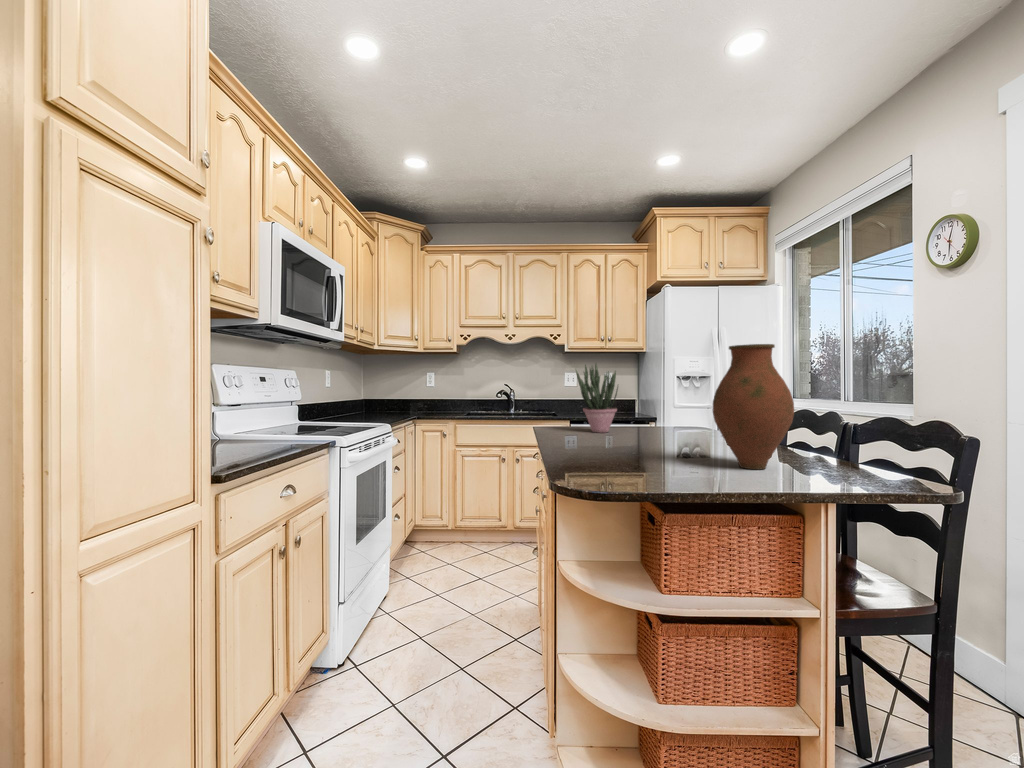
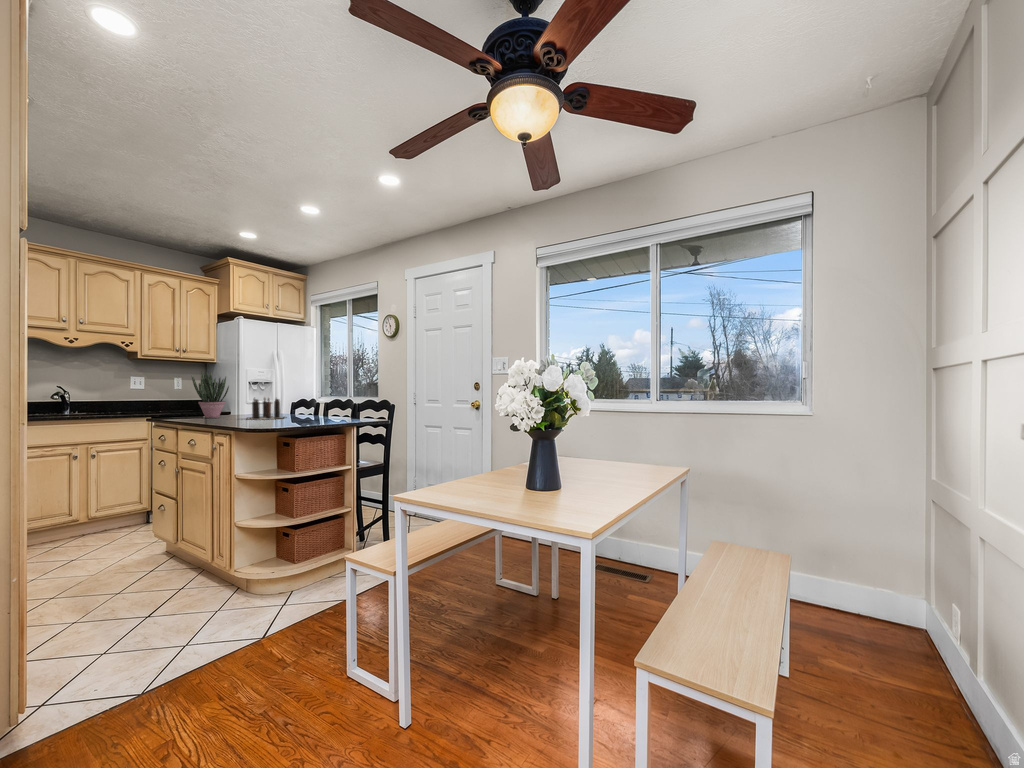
vase: present [712,344,794,469] -> none [309,367,342,420]
candle: none [616,405,700,449] -> present [248,398,286,420]

